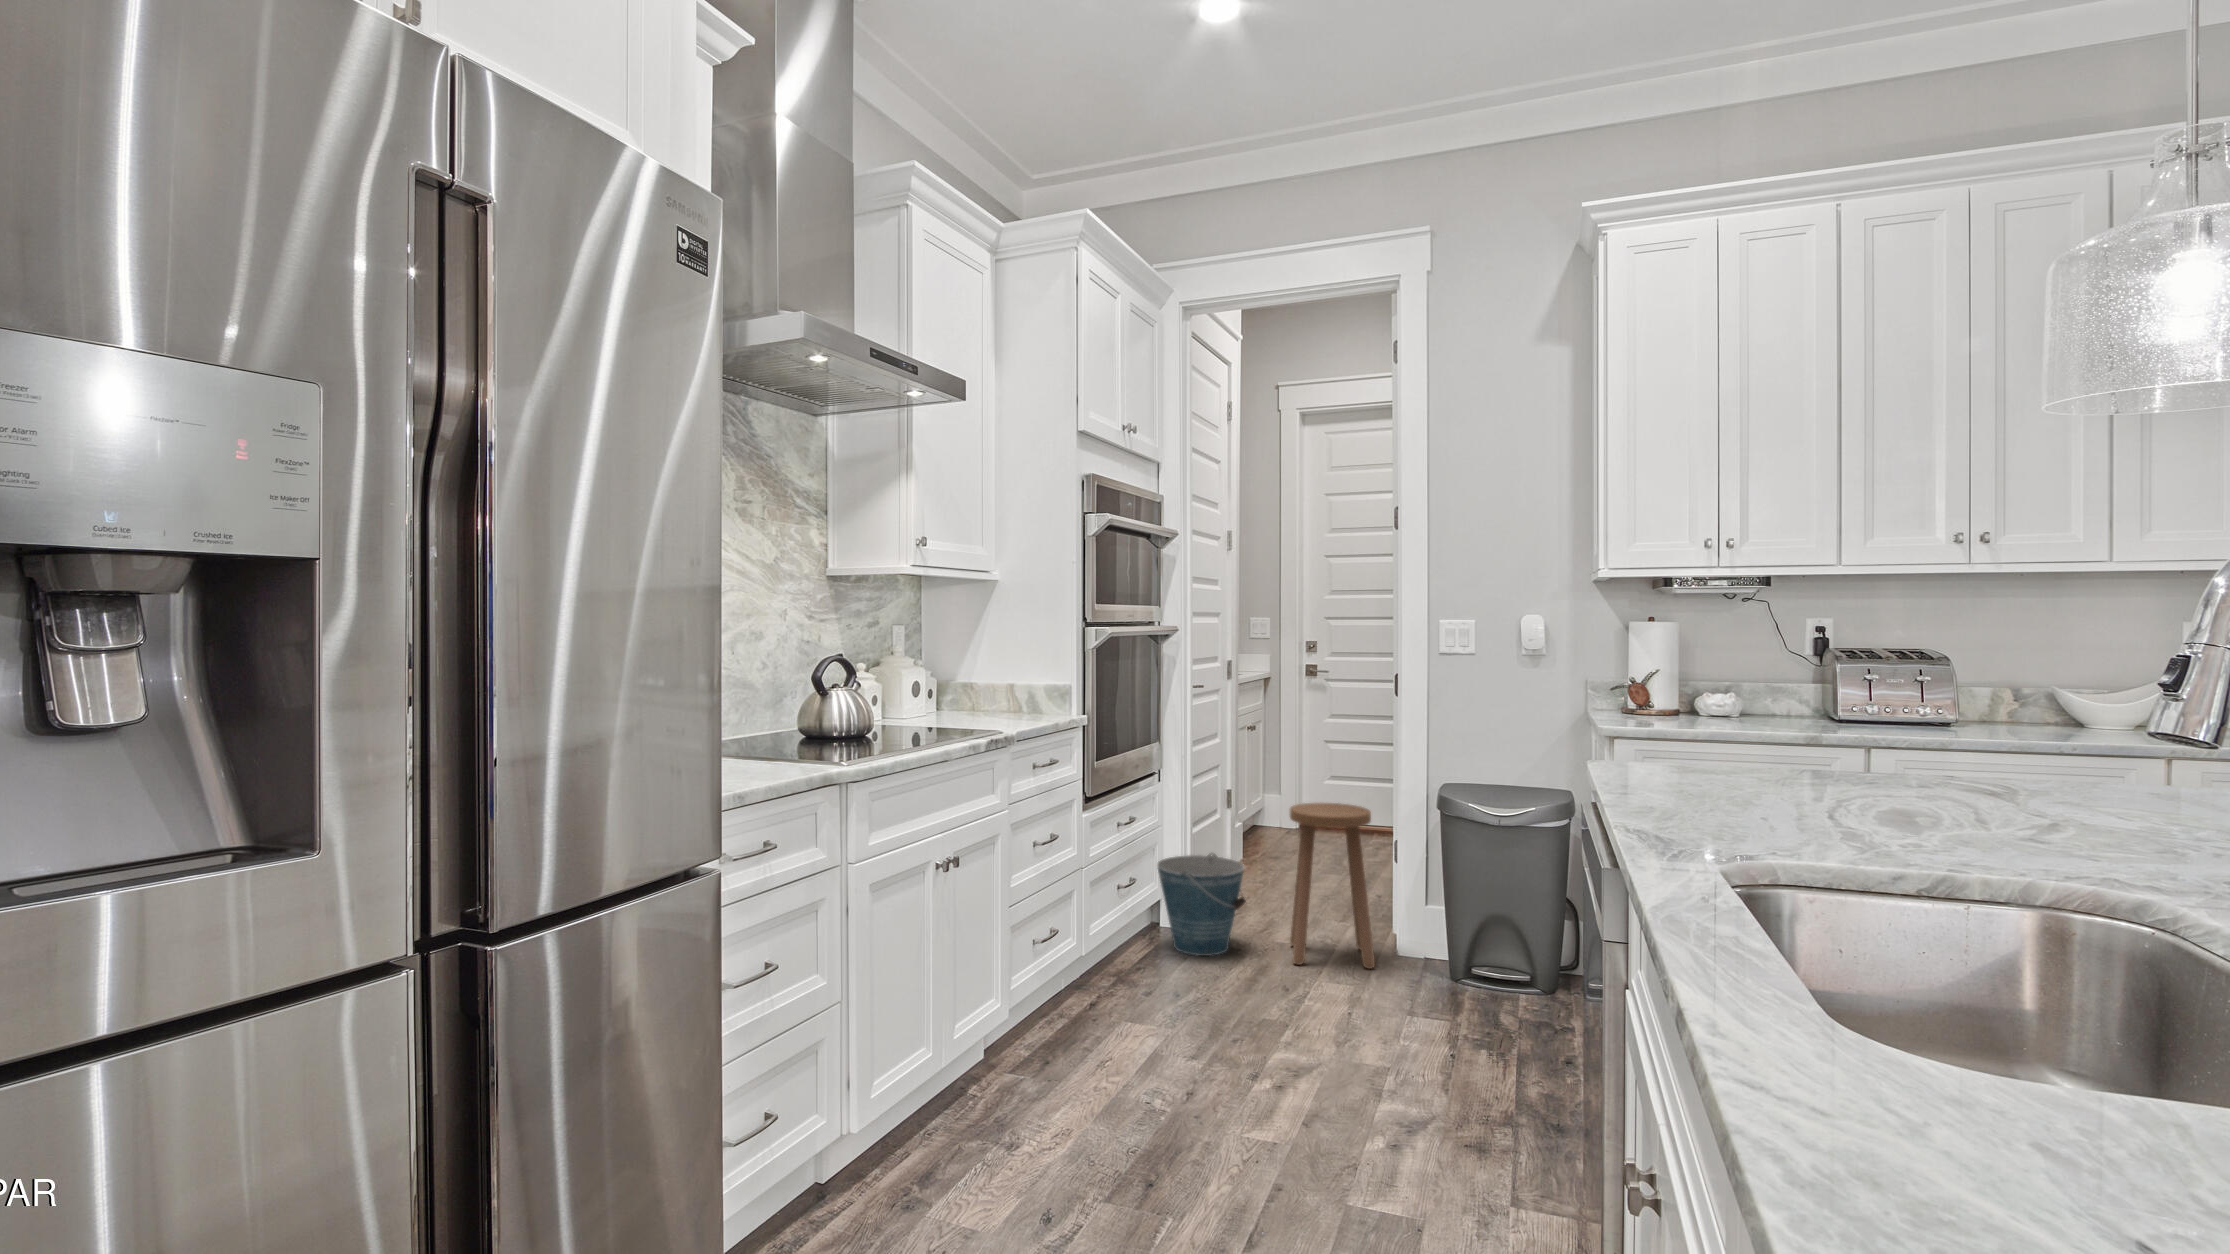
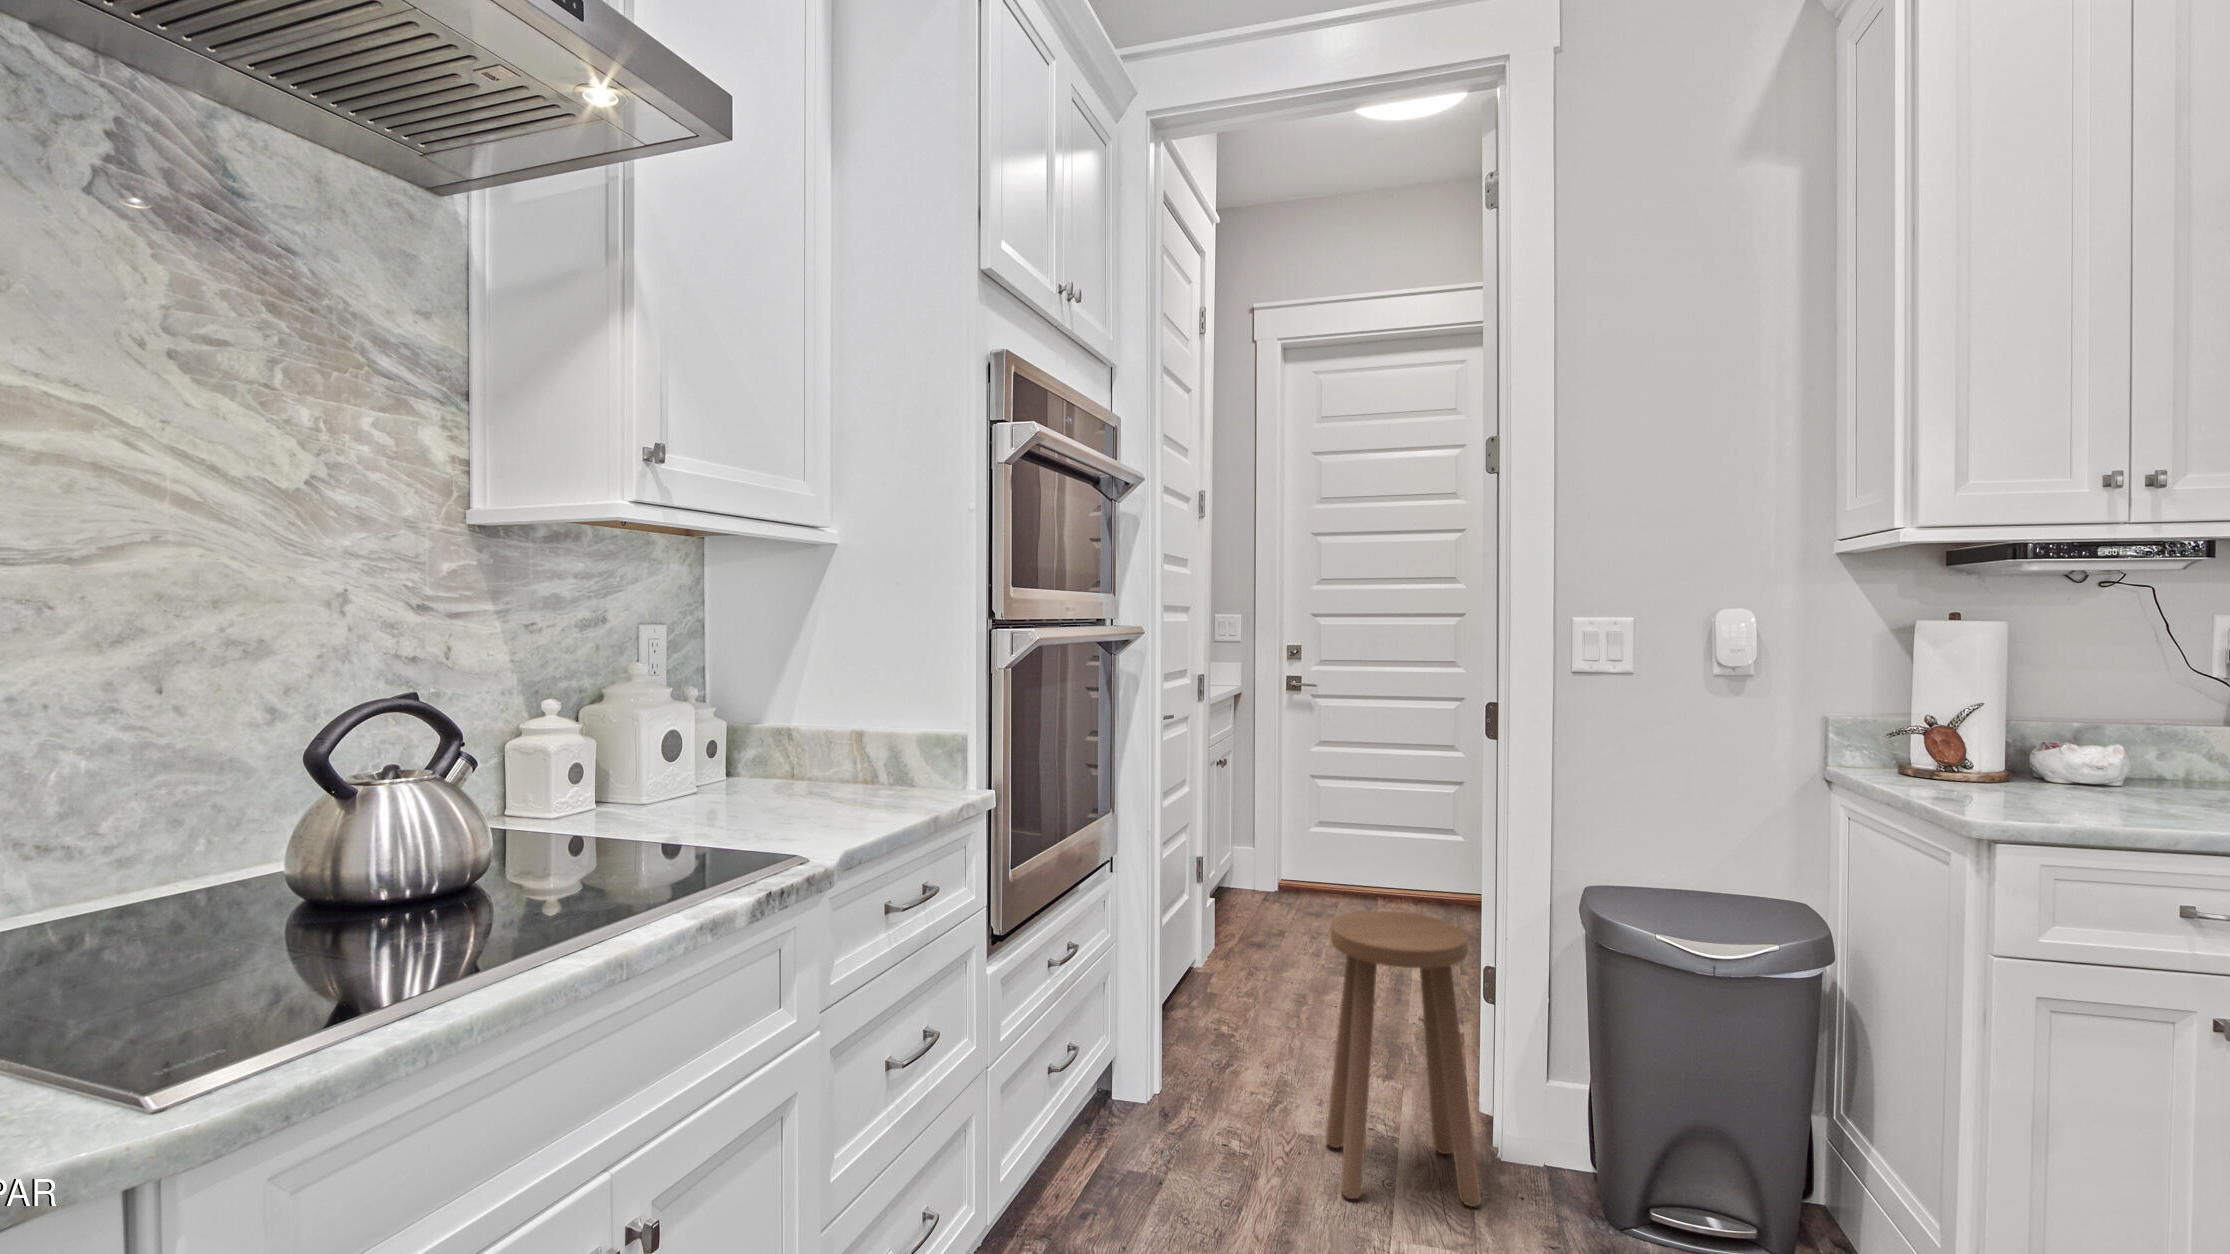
bucket: present [1157,853,1246,956] -> none [1110,988,1257,1178]

